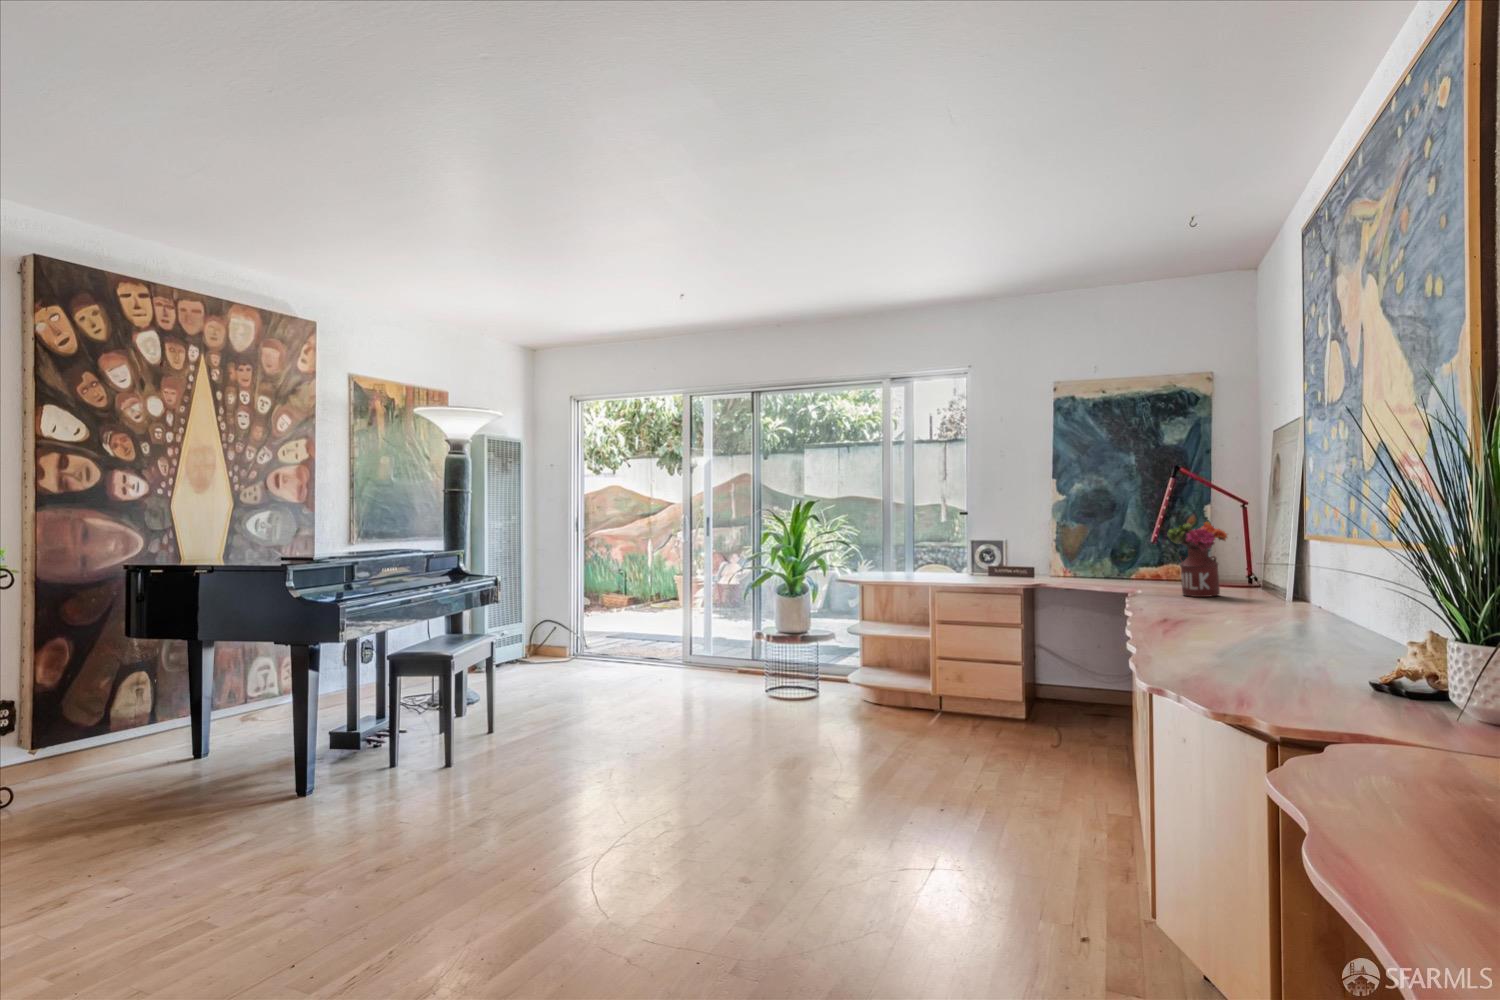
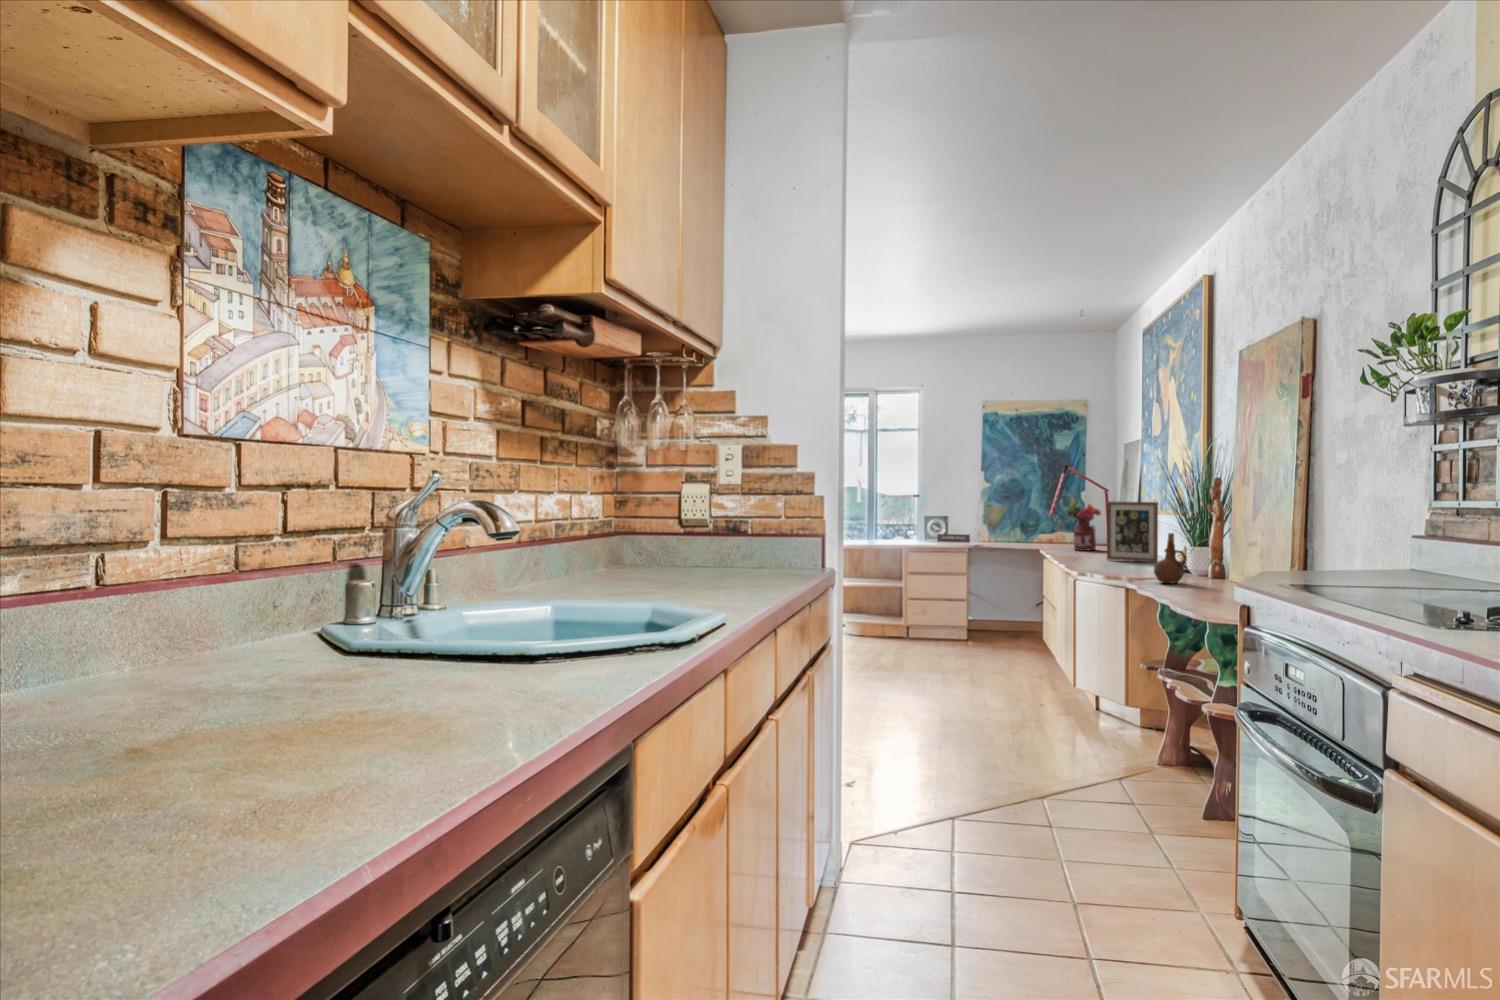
picture frame: none [1226,515,1330,628] -> present [1107,501,1158,562]
ceramic pitcher: none [1313,580,1404,706] -> present [1154,533,1186,584]

